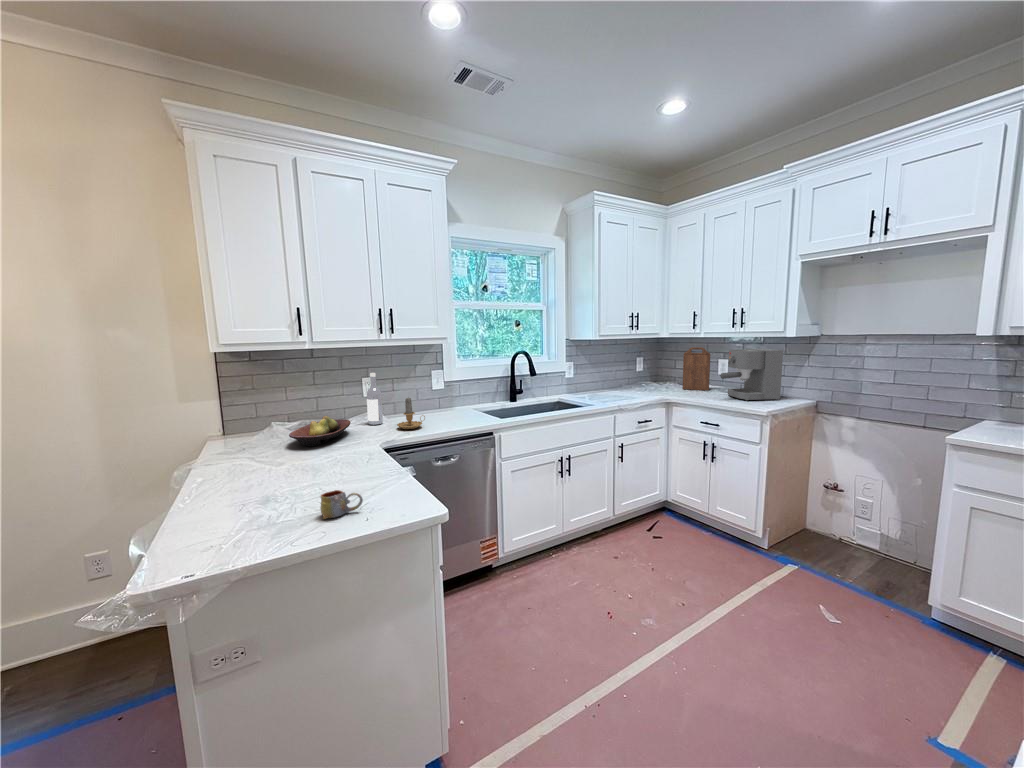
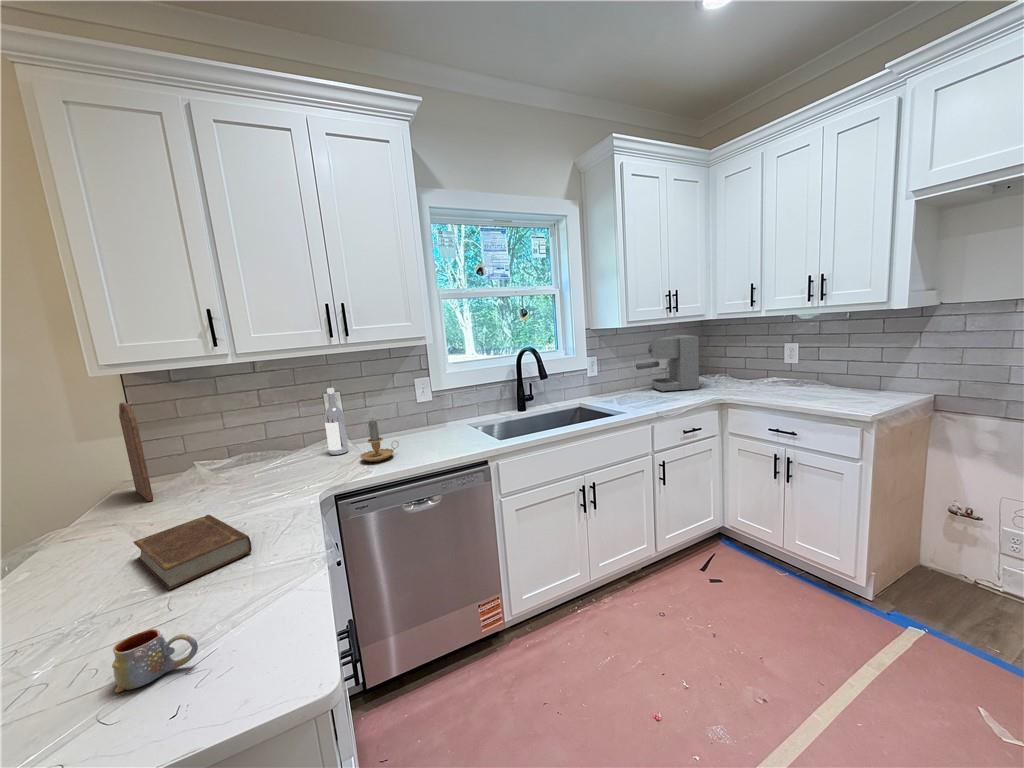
cutting board: present [682,347,710,391] -> present [119,402,153,501]
coffee maker: present [720,349,783,401] -> present [636,335,699,392]
fruit bowl: present [289,416,351,446] -> none [201,451,298,497]
book: none [271,451,354,486] -> present [133,515,252,590]

